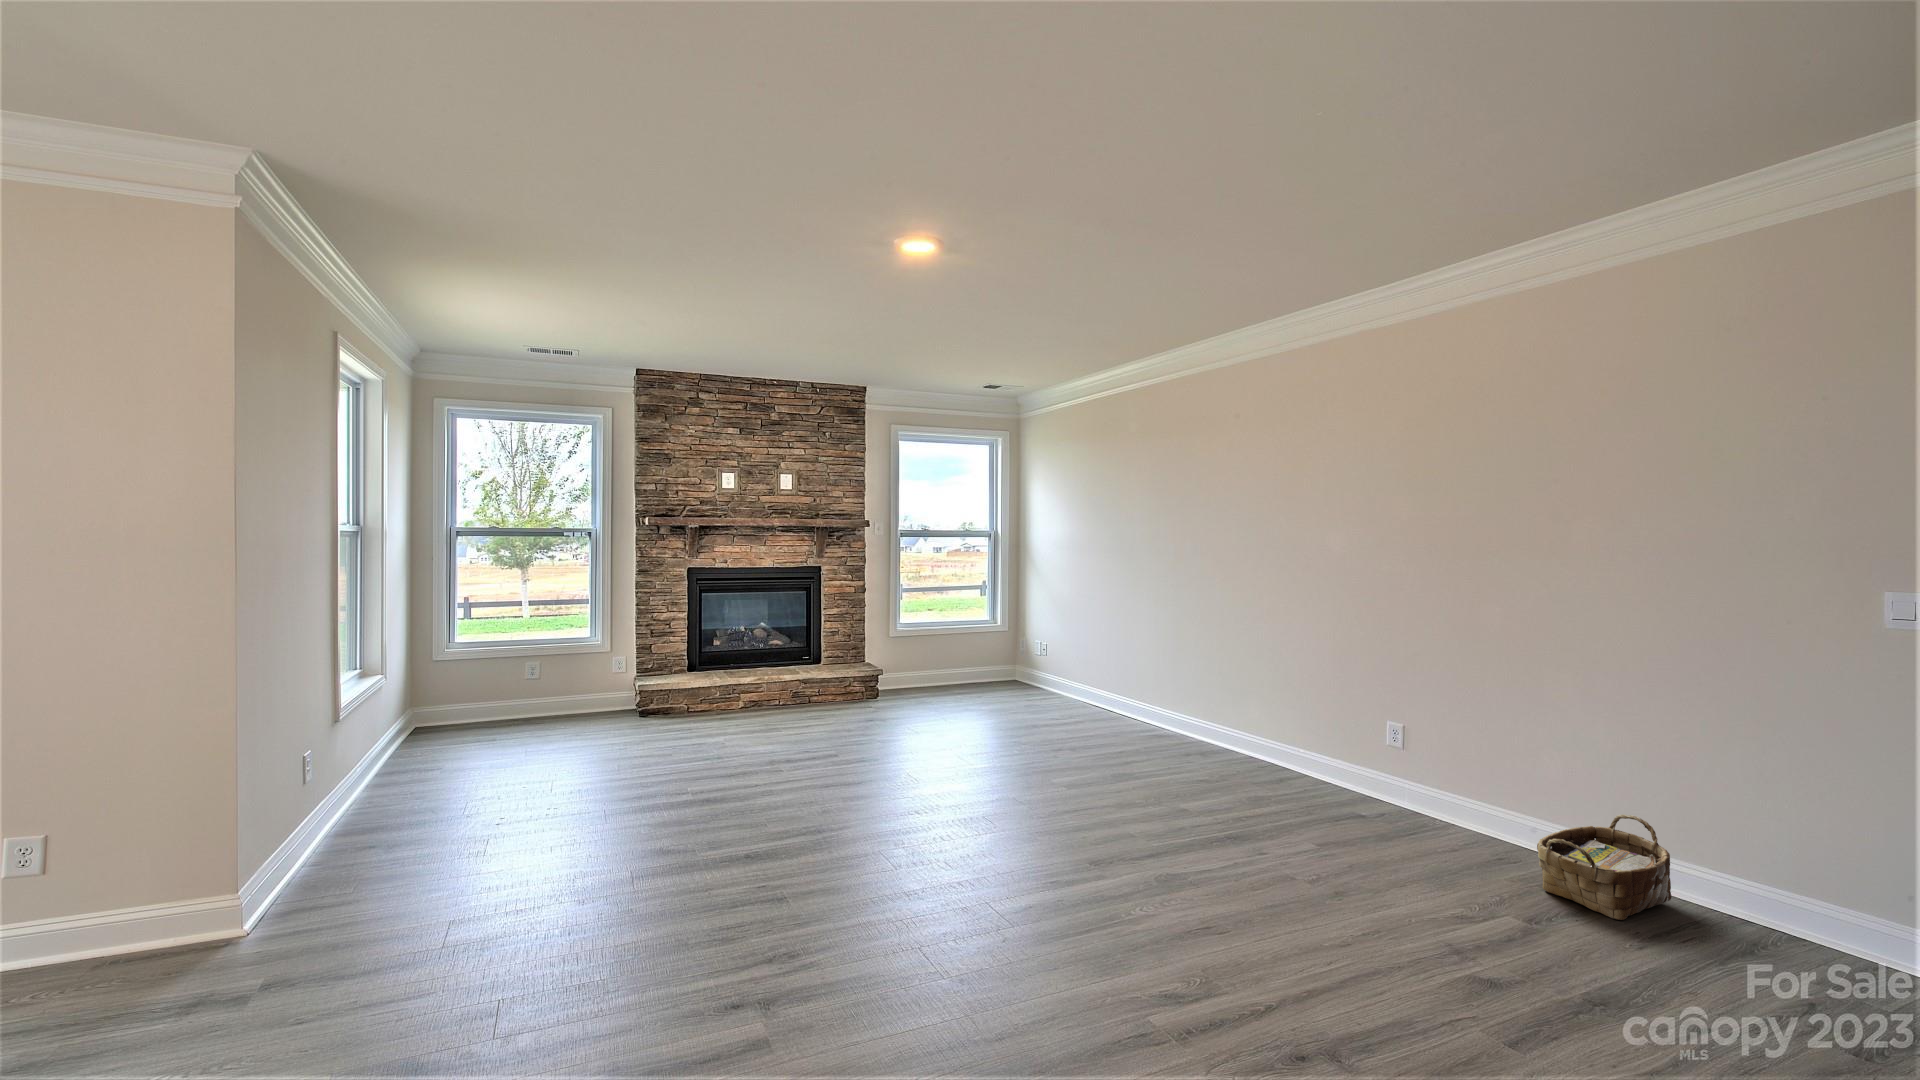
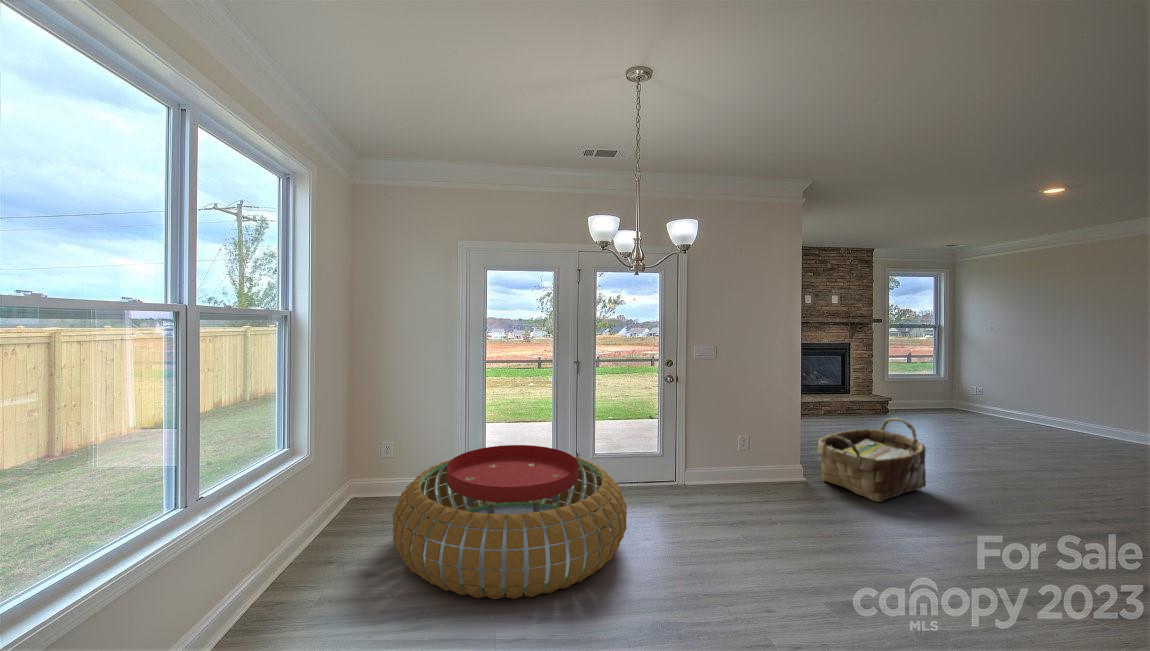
pouf: none [1128,861,1379,1029] -> present [393,445,627,599]

